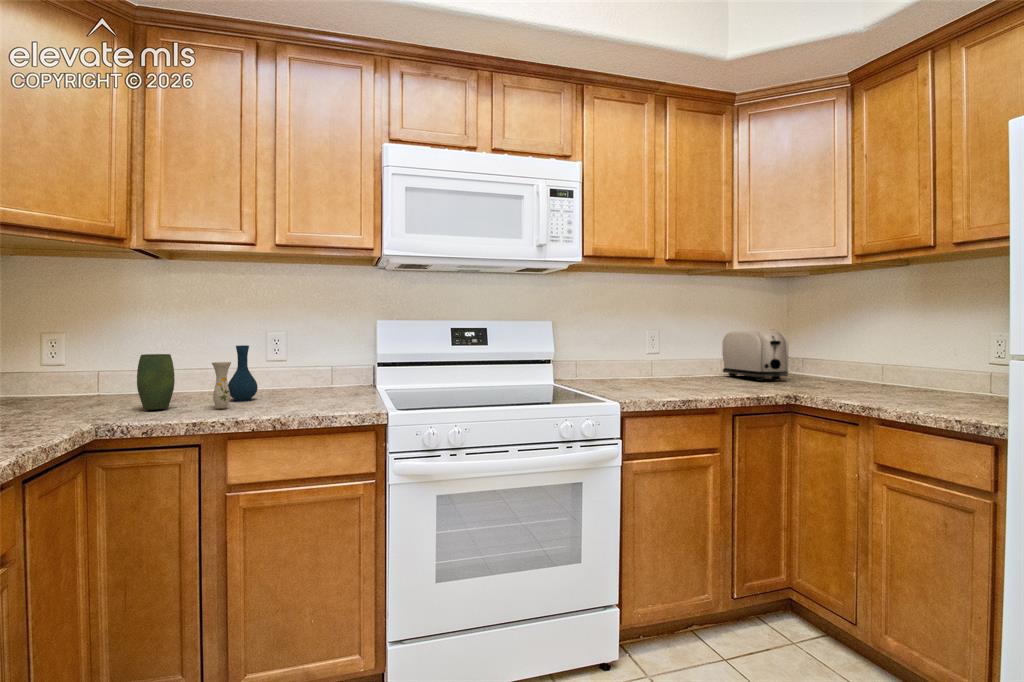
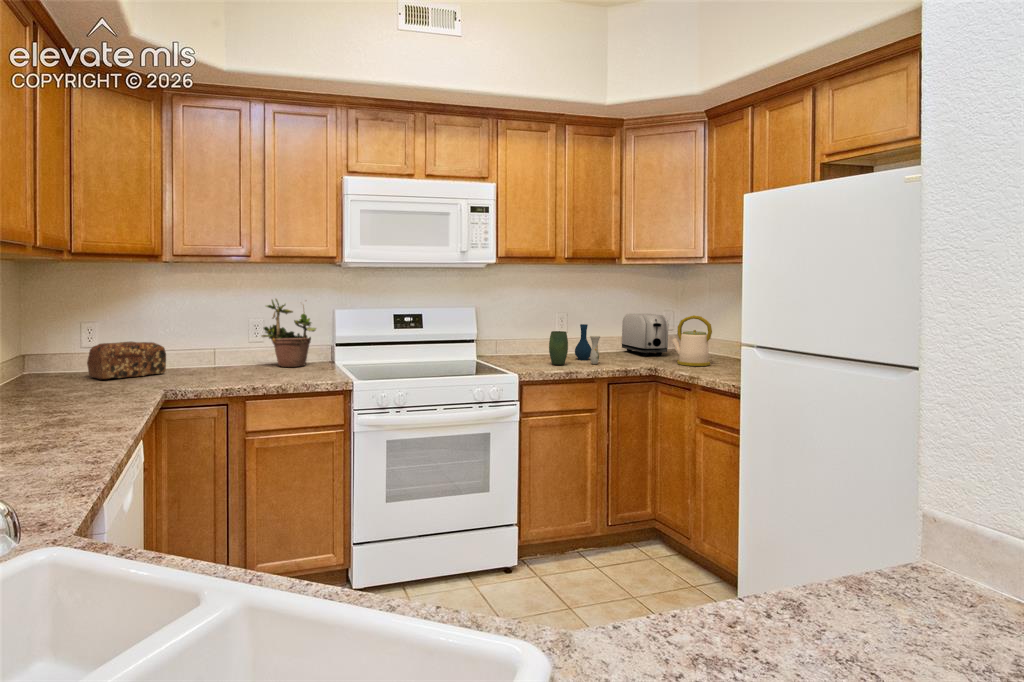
potted plant: none [284,299,354,393] -> present [261,299,316,367]
kettle: none [805,327,865,392] -> present [672,315,712,366]
vase: present [137,345,258,410] -> present [549,324,600,365]
bread loaf: none [37,358,150,408] -> present [87,342,166,379]

